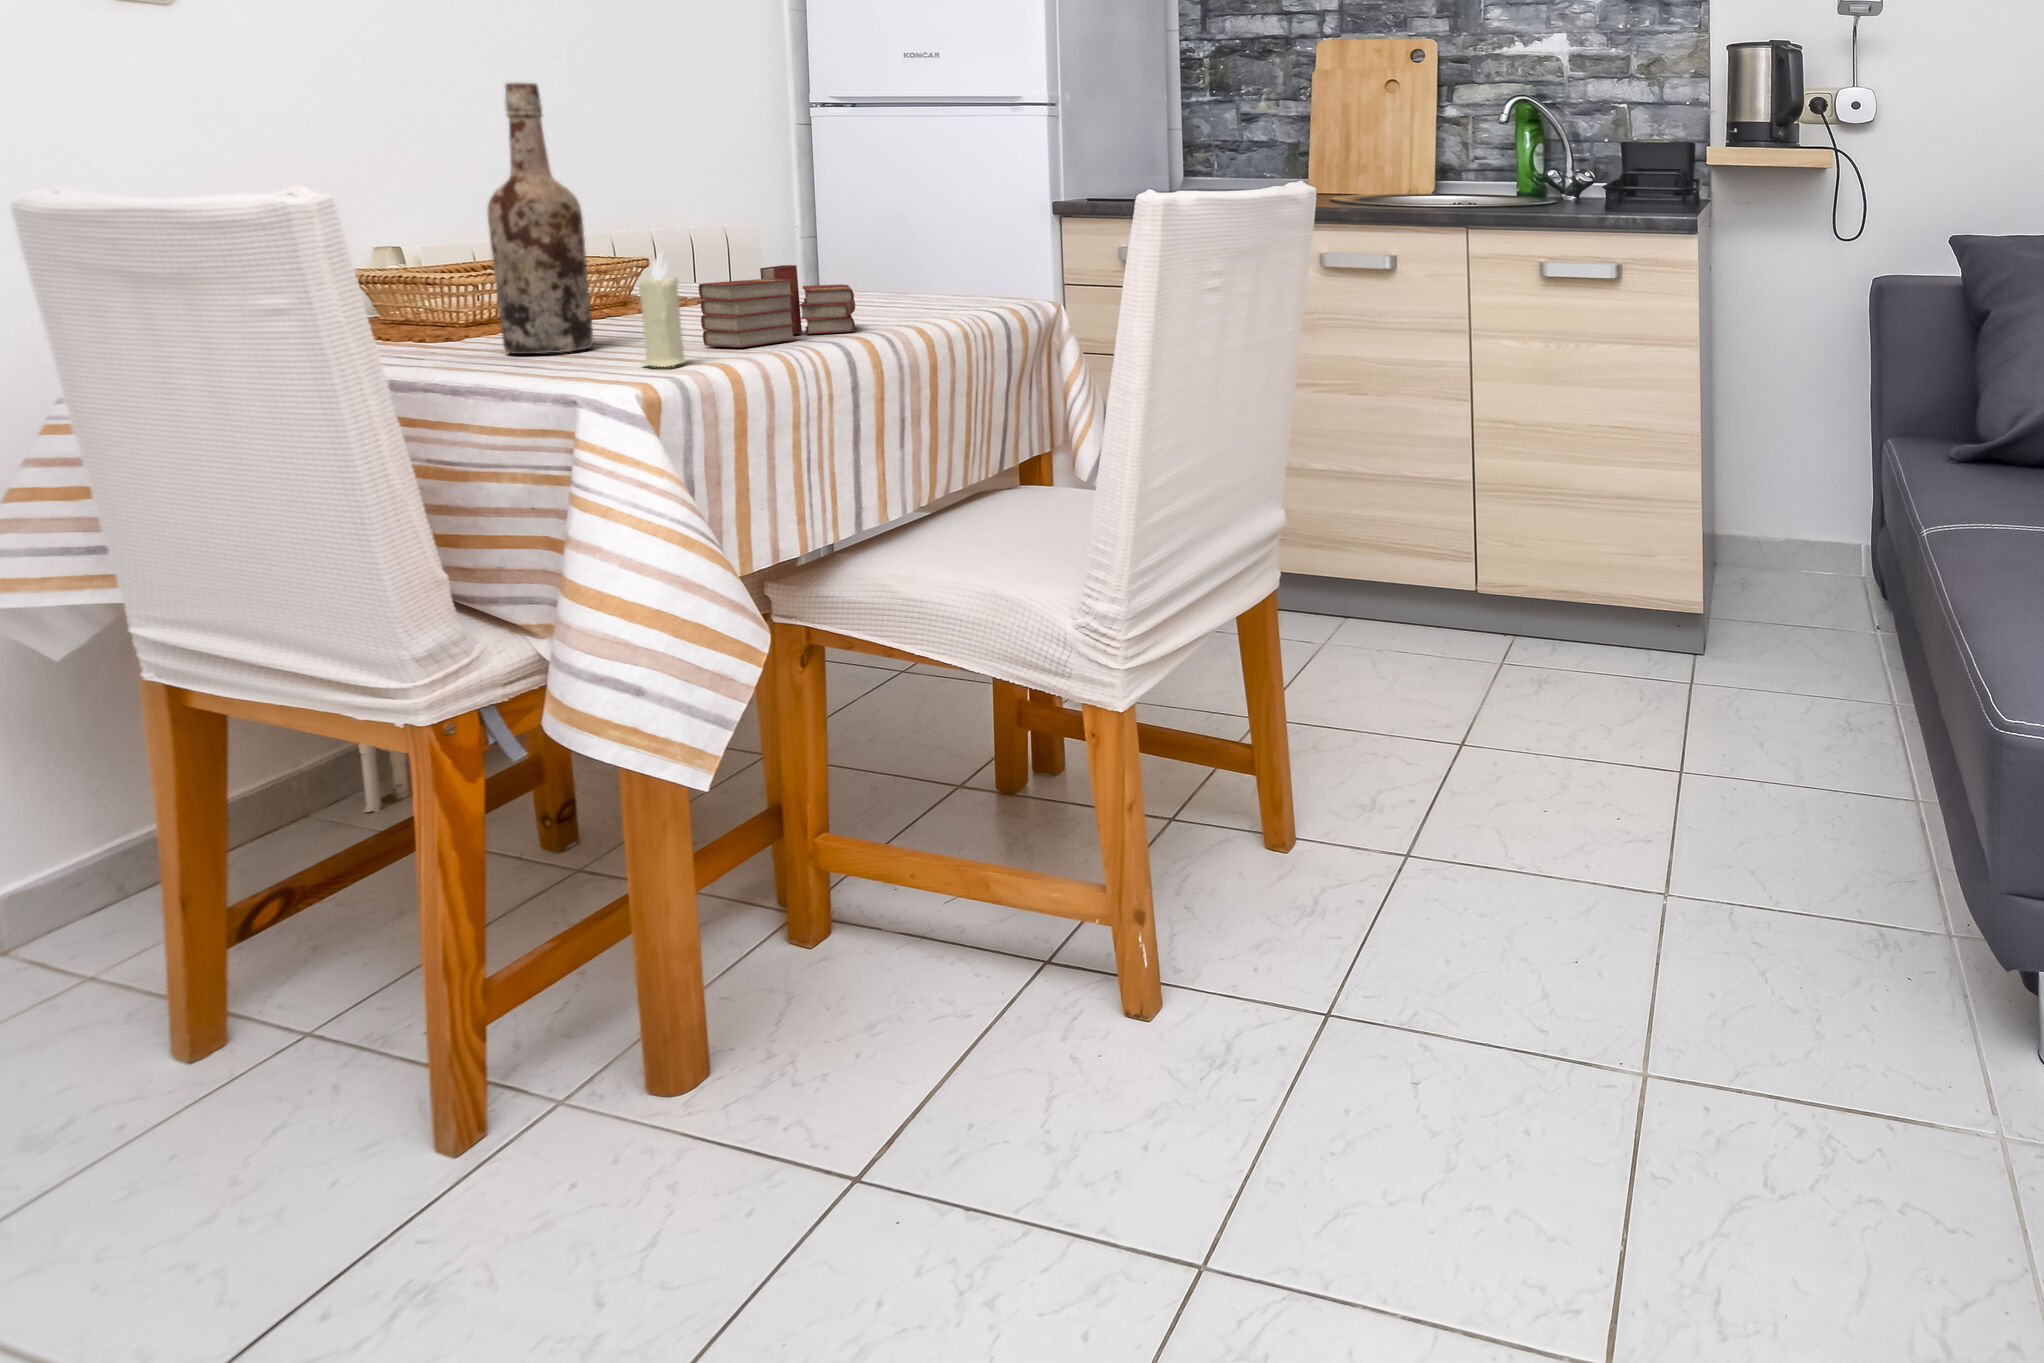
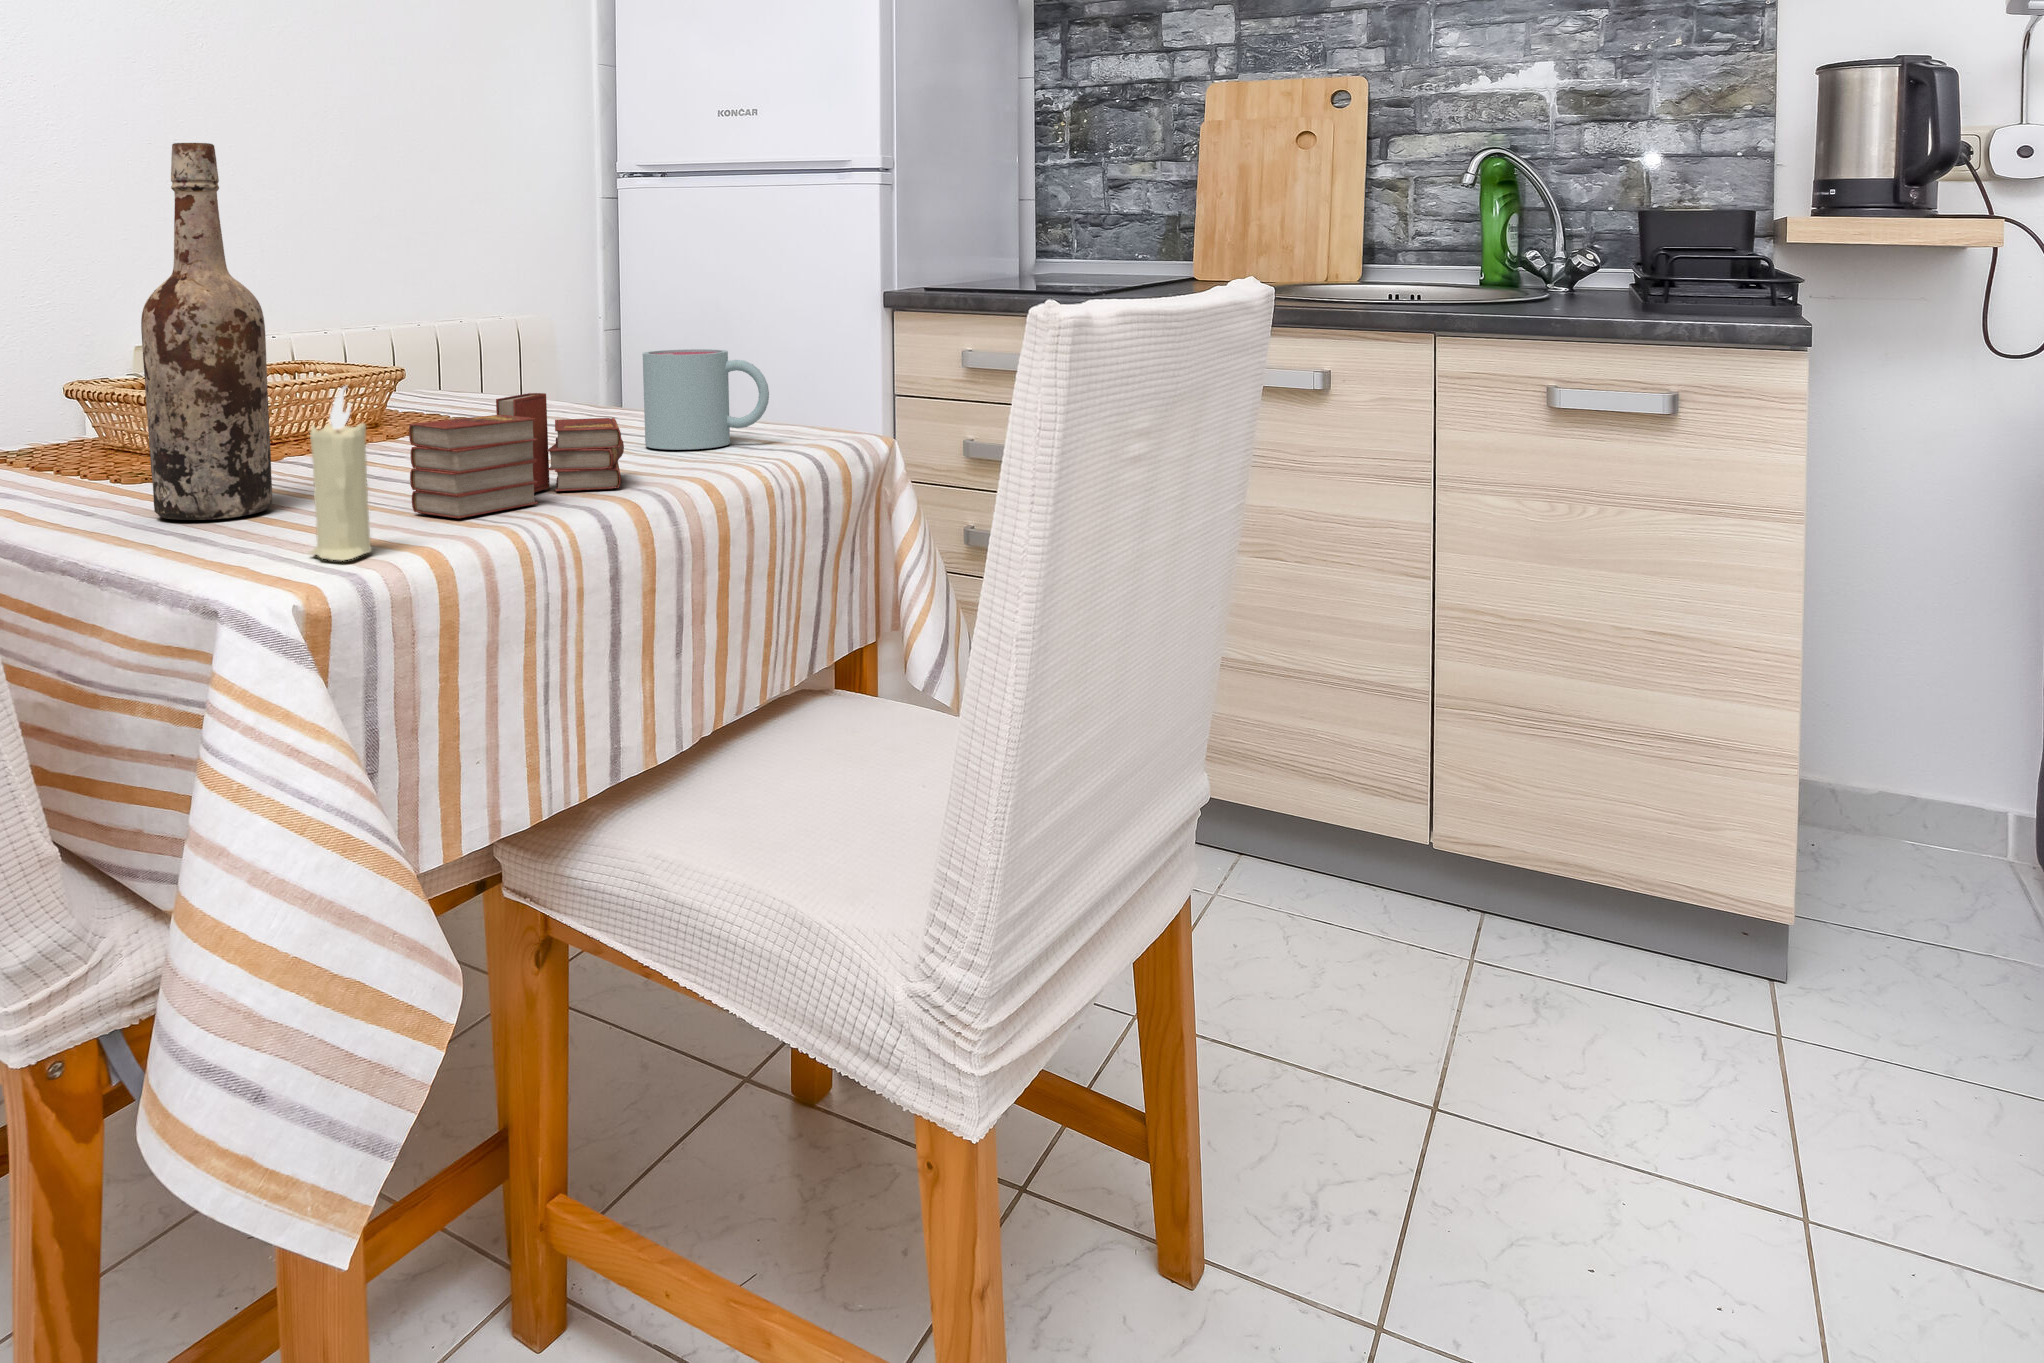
mug: none [865,240,963,312] -> present [643,349,769,450]

